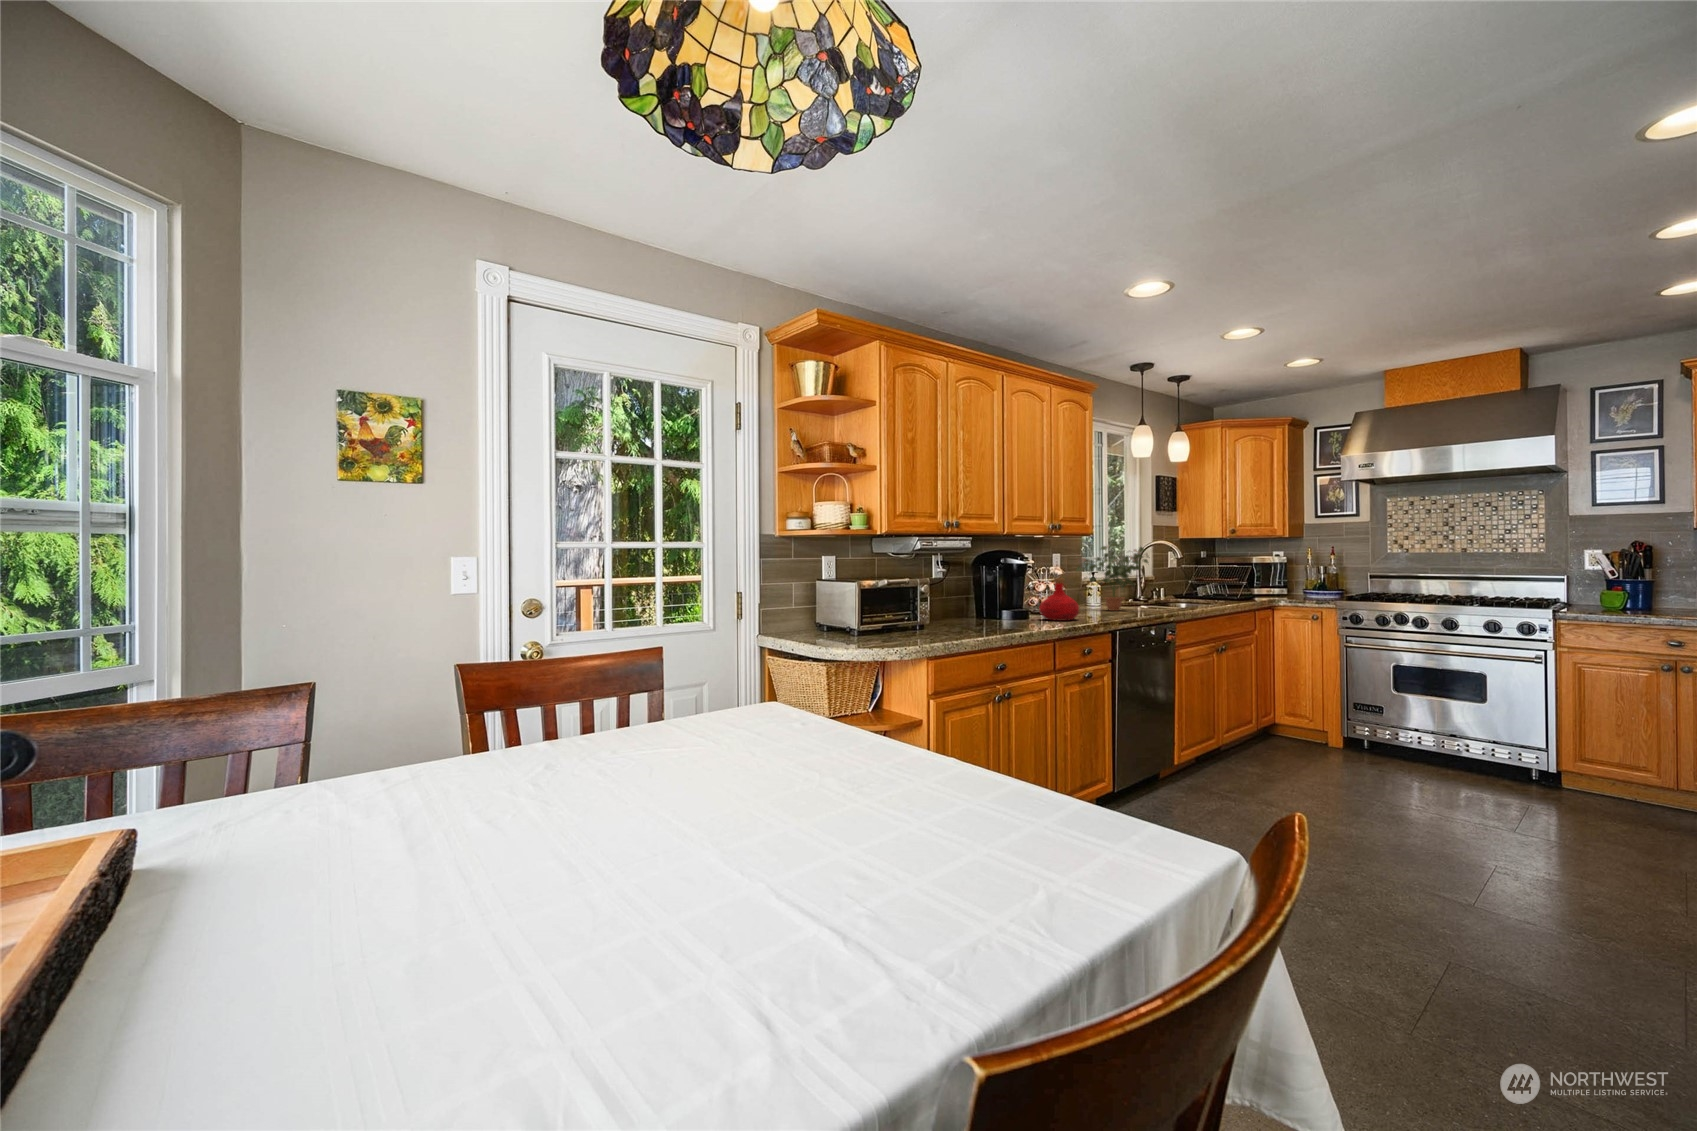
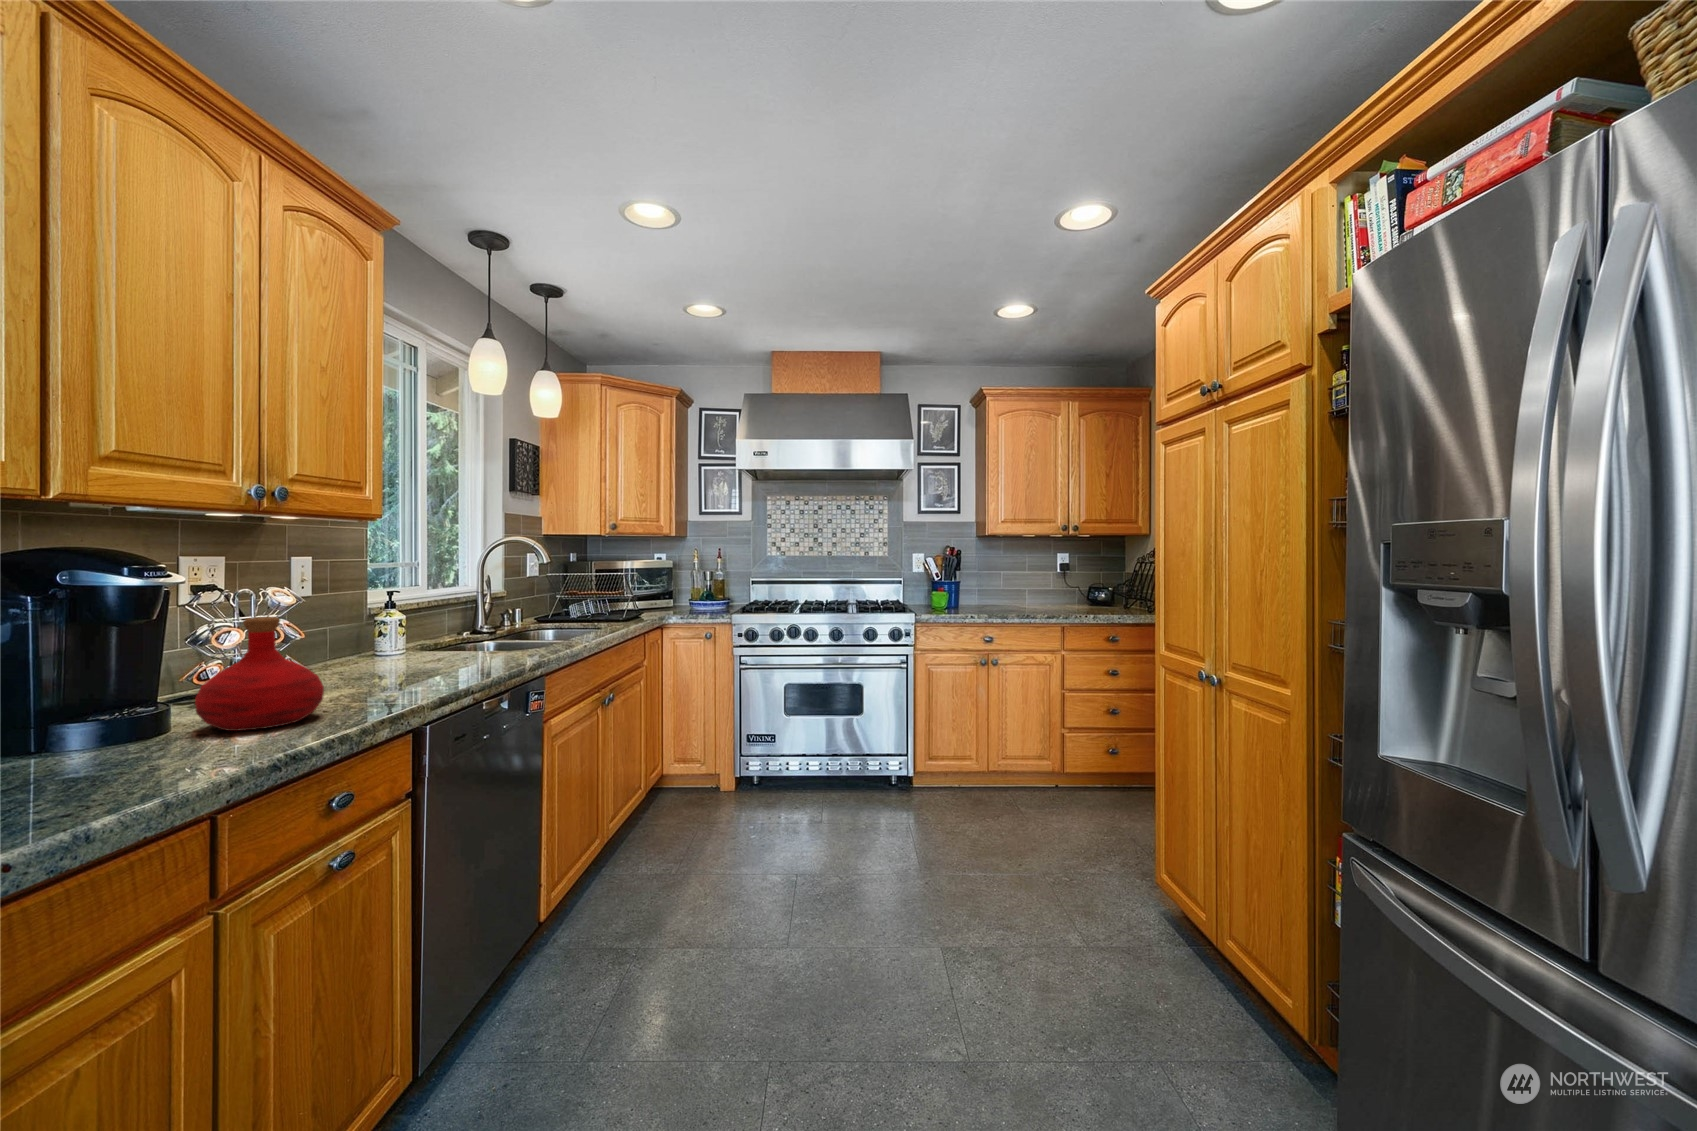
potted plant: present [1077,543,1149,611] -> none [344,534,500,664]

